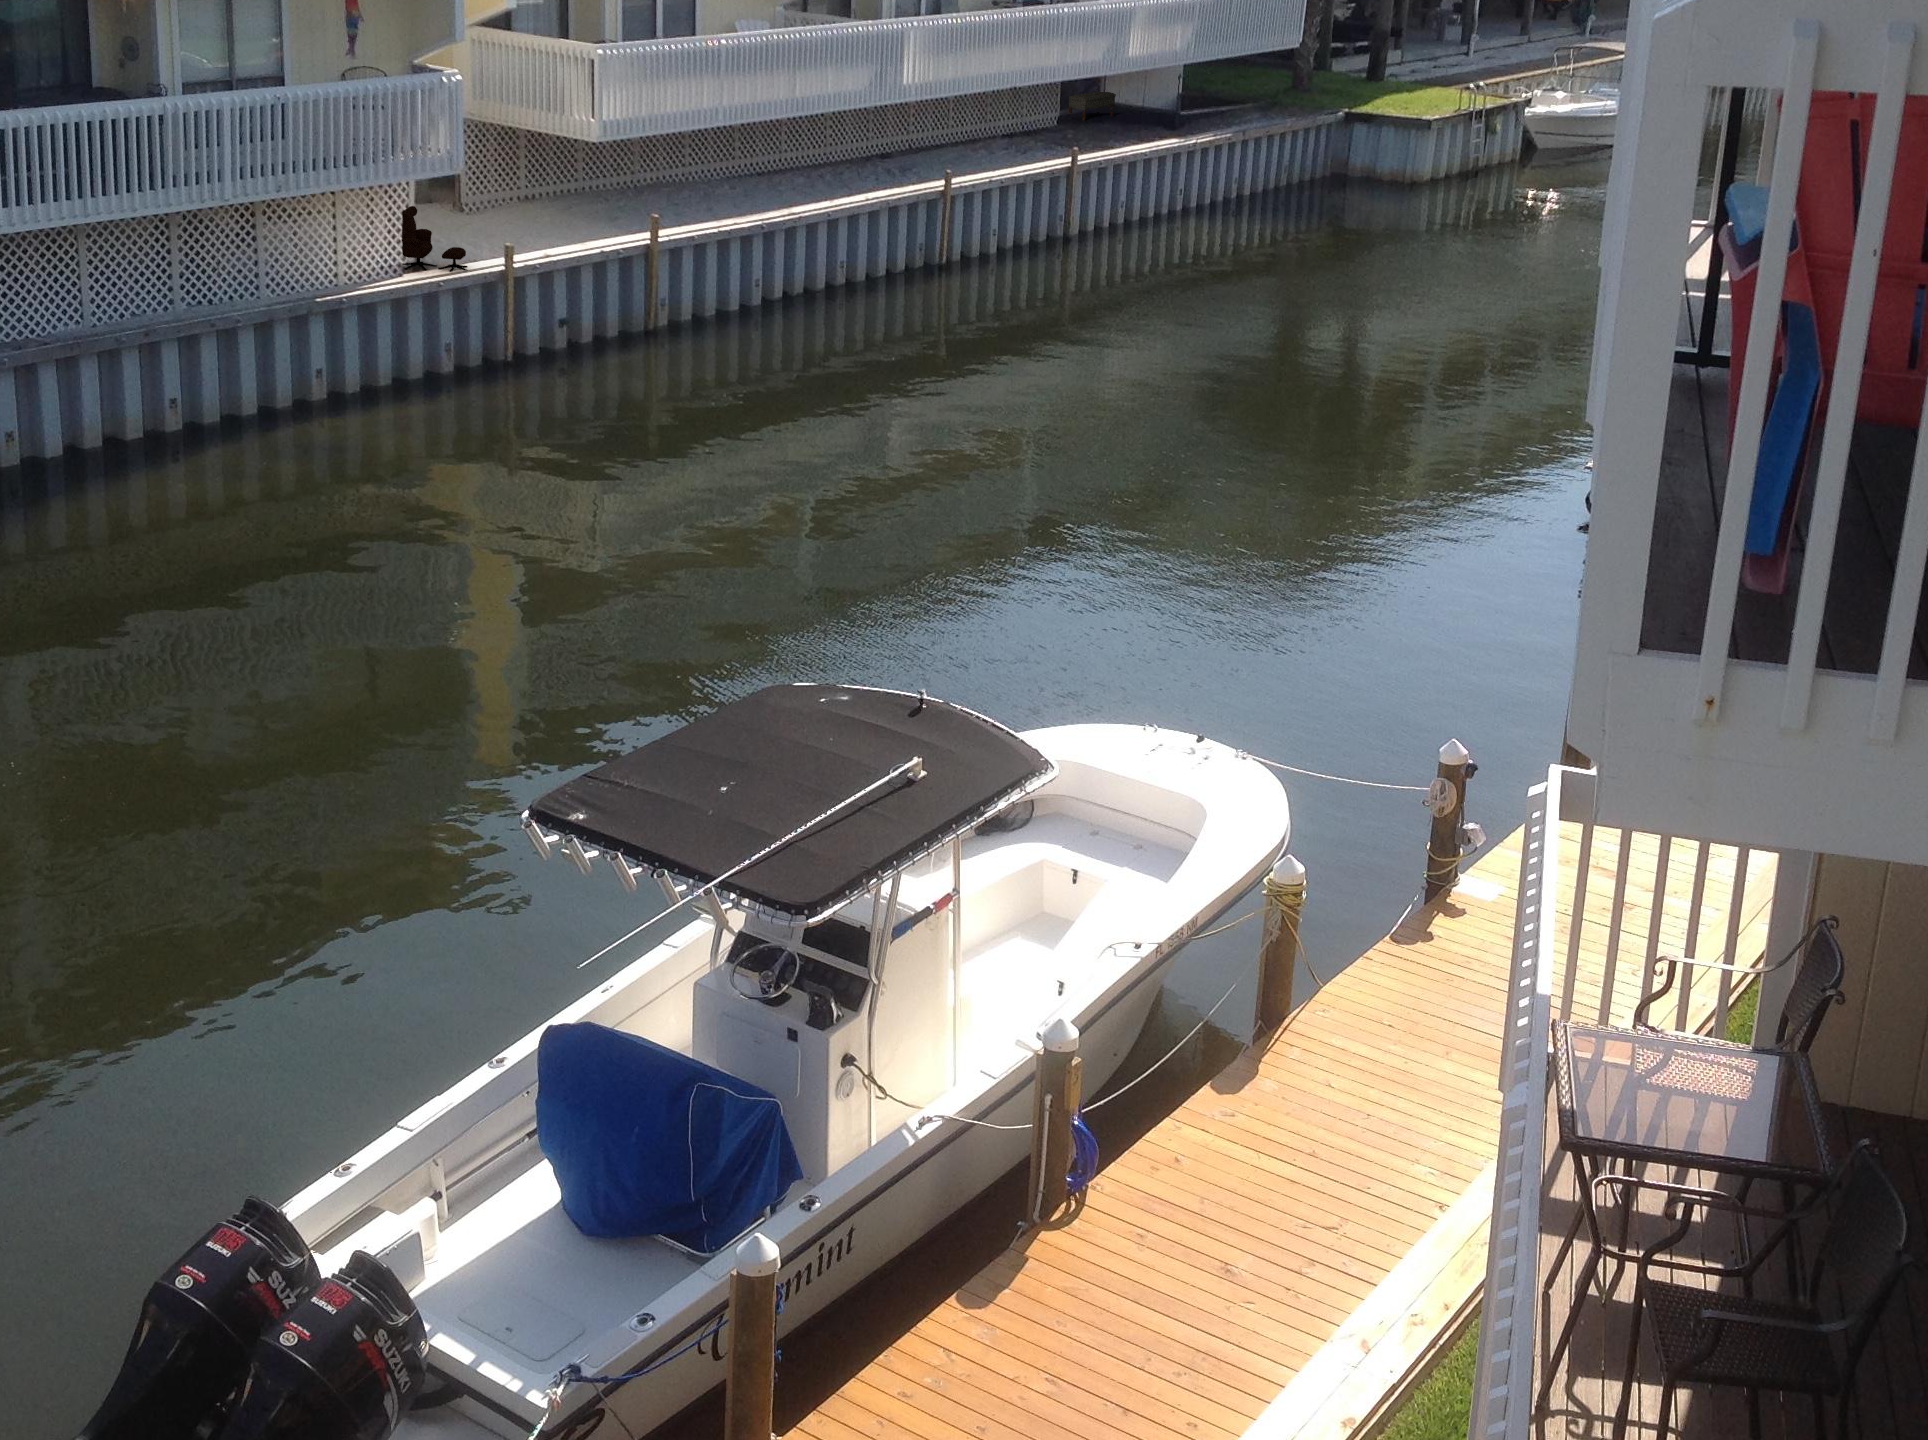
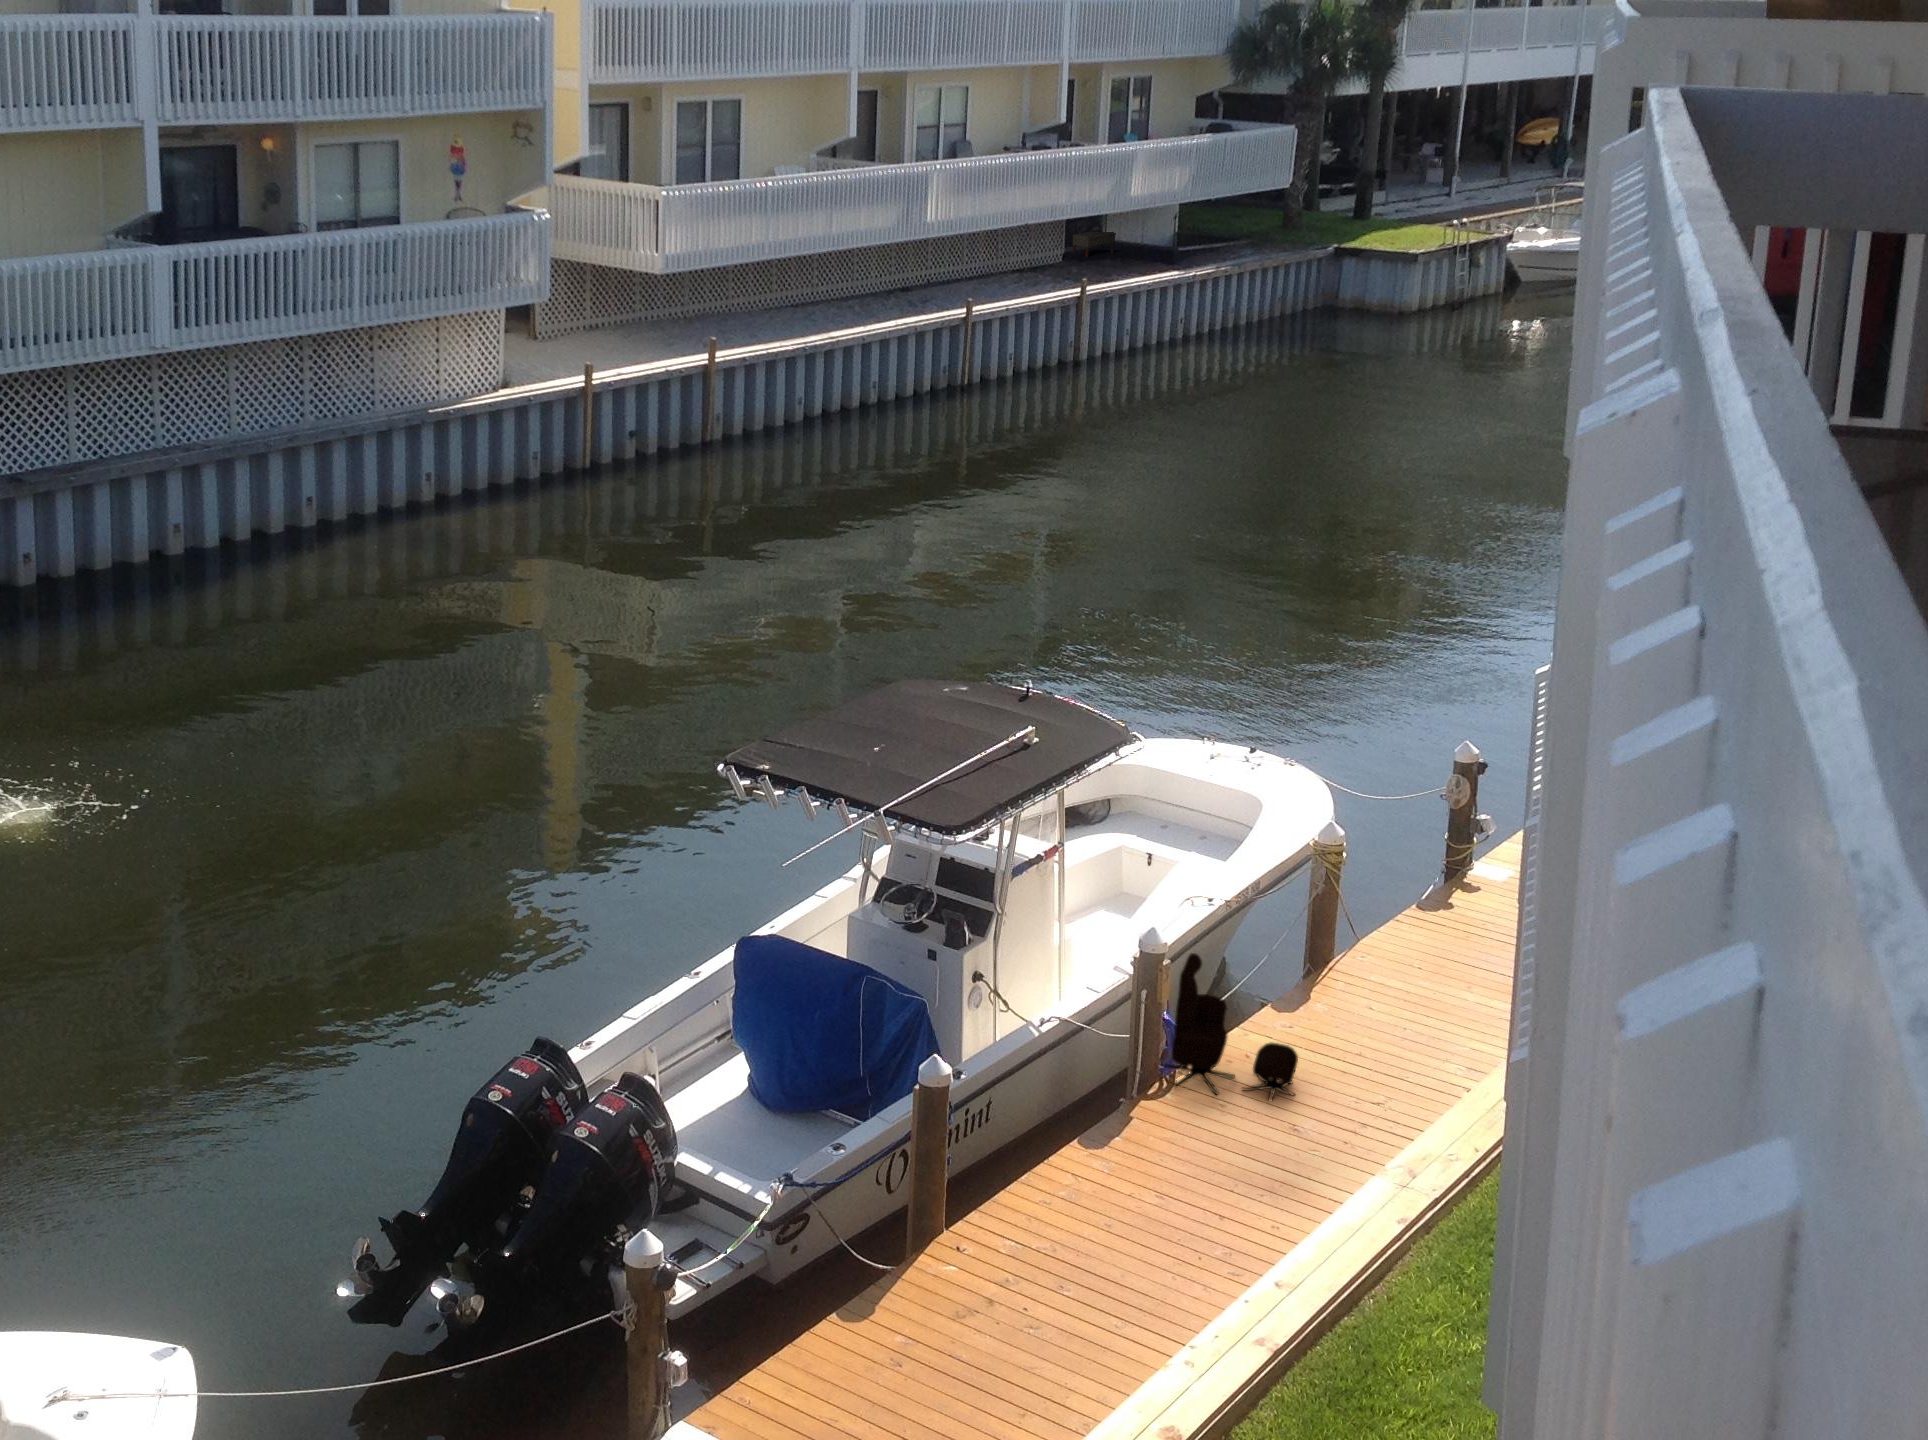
lounge chair: present [401,206,468,272] -> present [1165,953,1298,1101]

